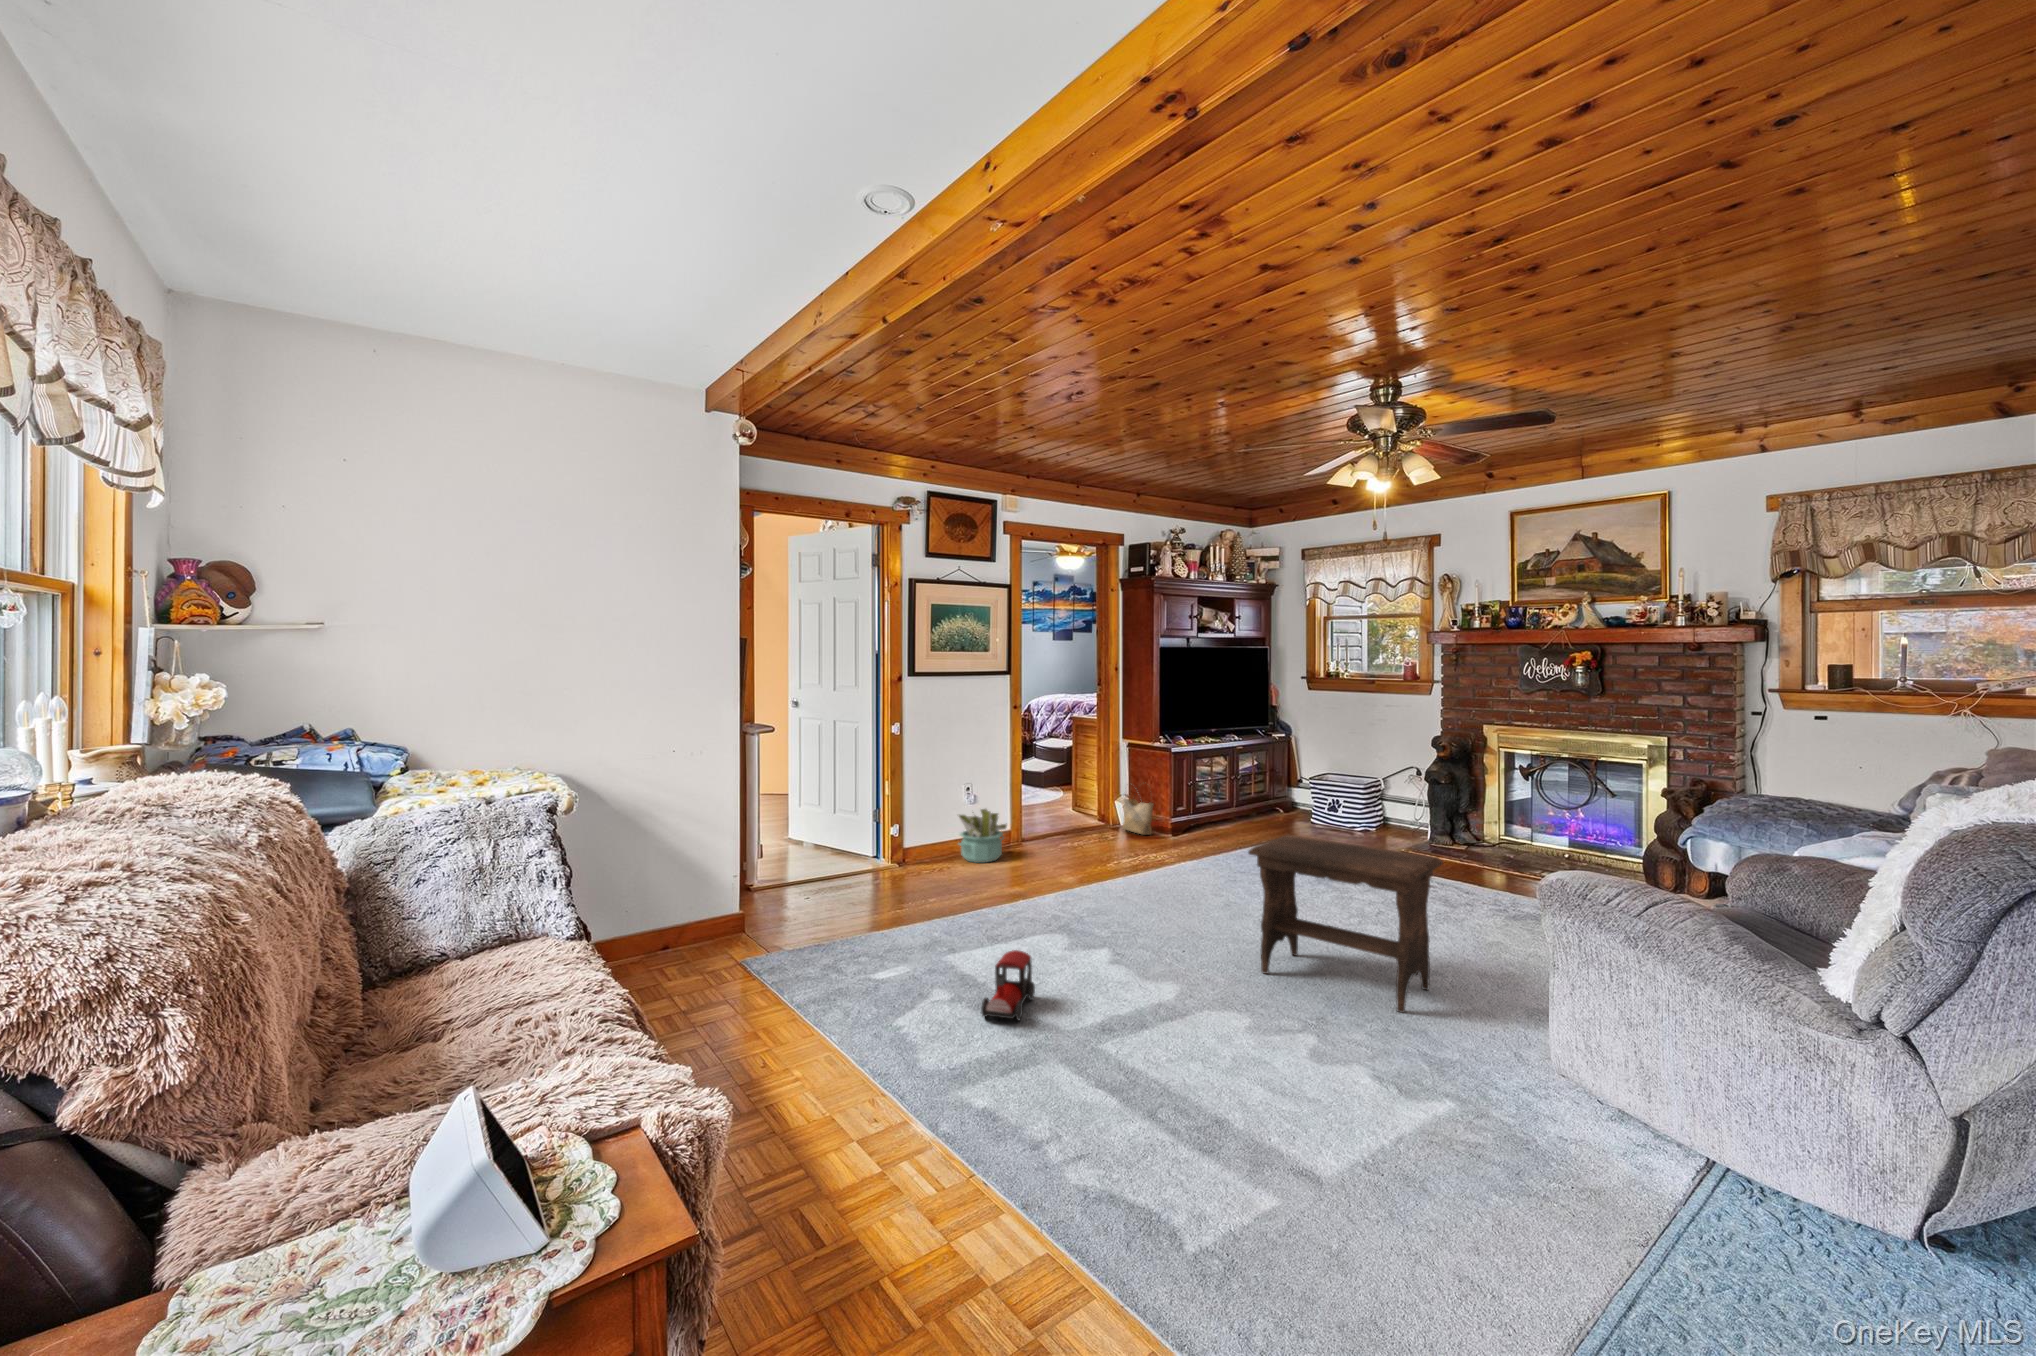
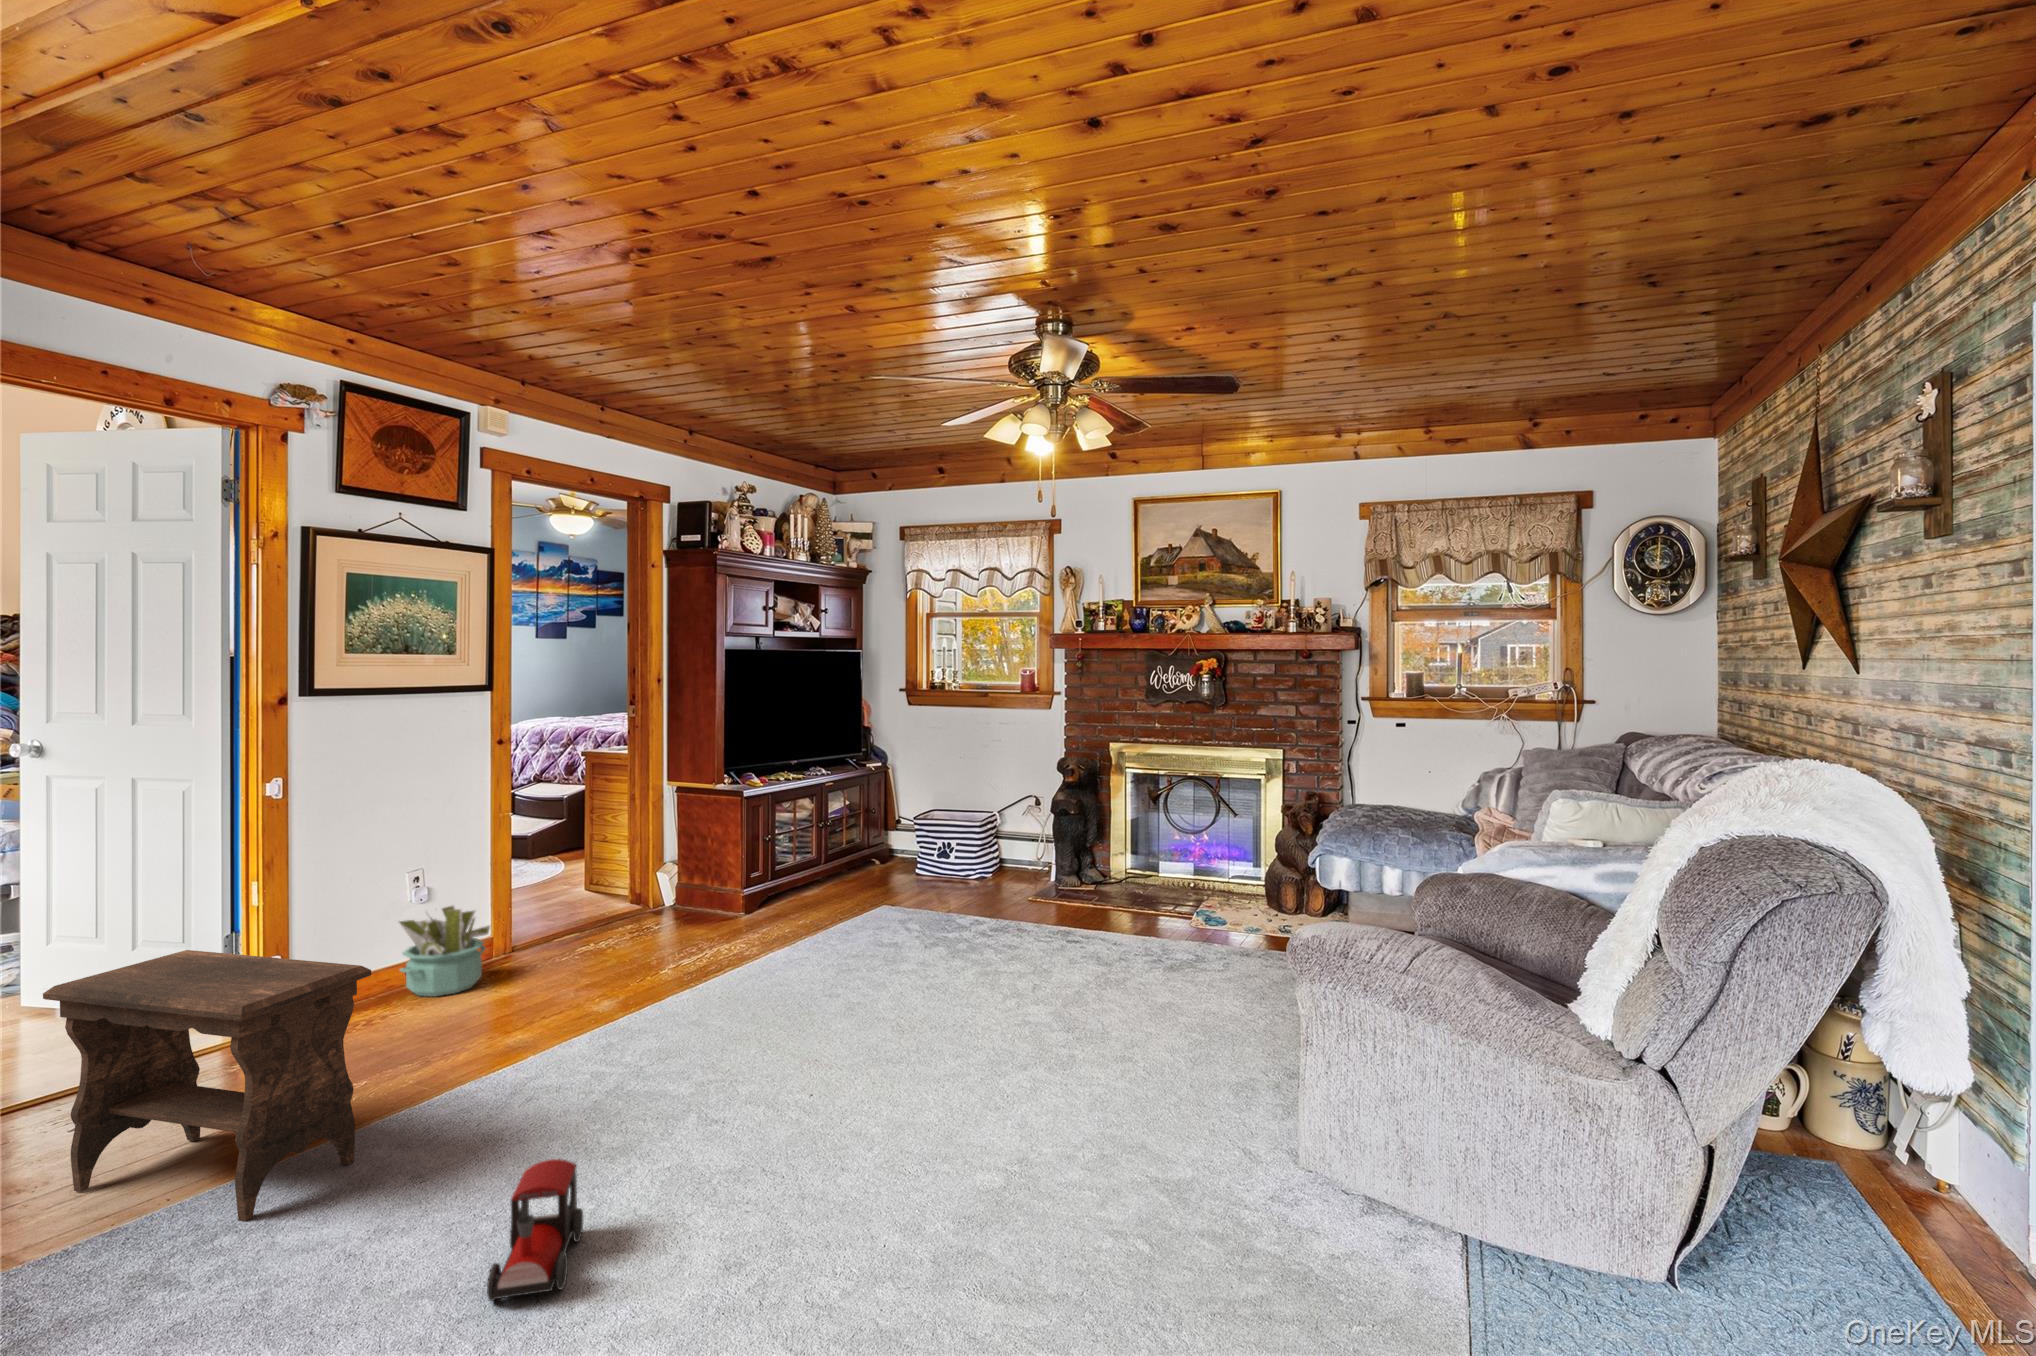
woven basket: present [1122,799,1154,835] -> none [672,840,721,914]
footstool: present [1248,835,1443,1013] -> present [43,950,371,1221]

